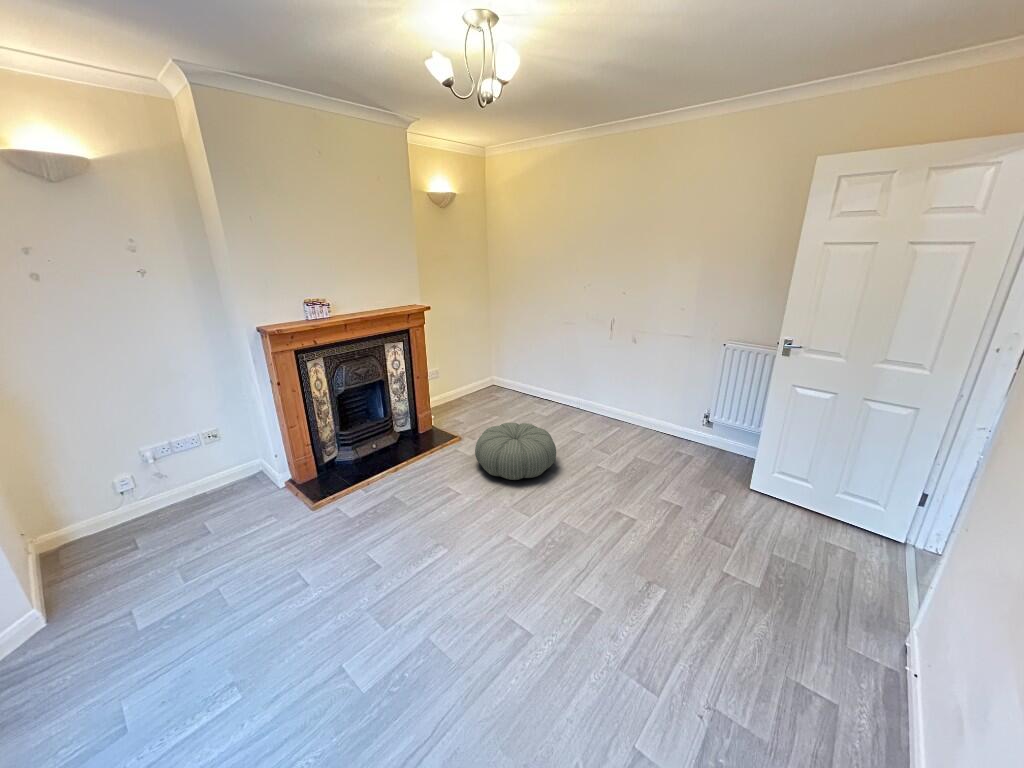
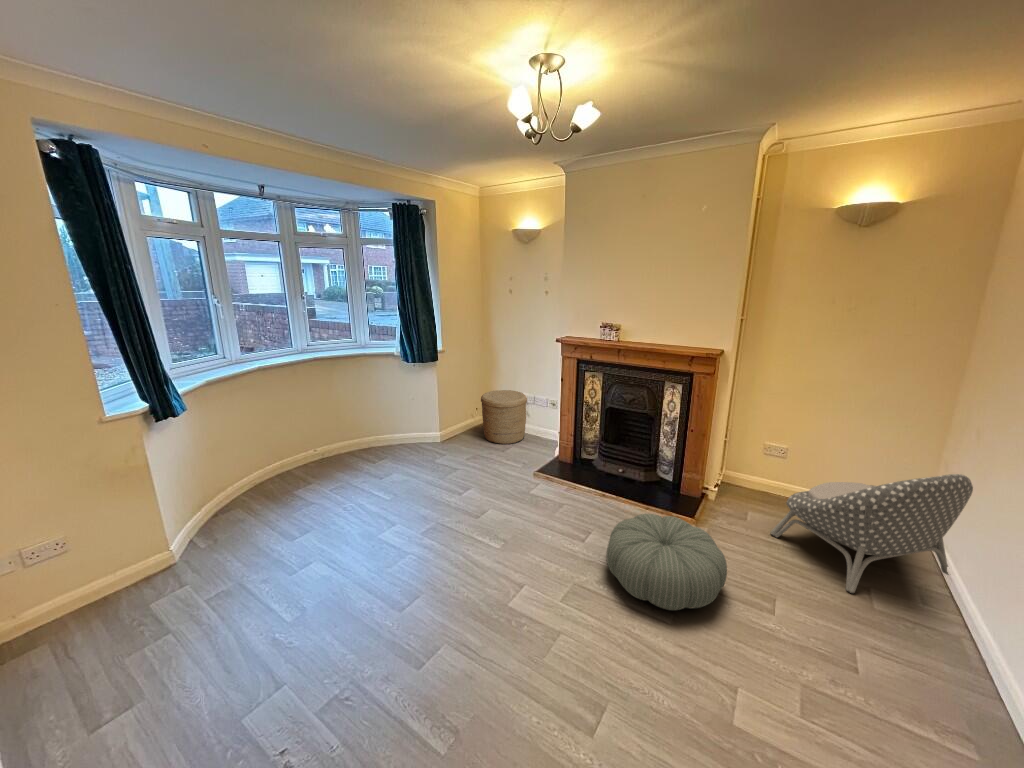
armchair: none [469,343,533,420] -> present [770,474,973,593]
woven basket: none [74,447,197,555] -> present [481,390,527,444]

